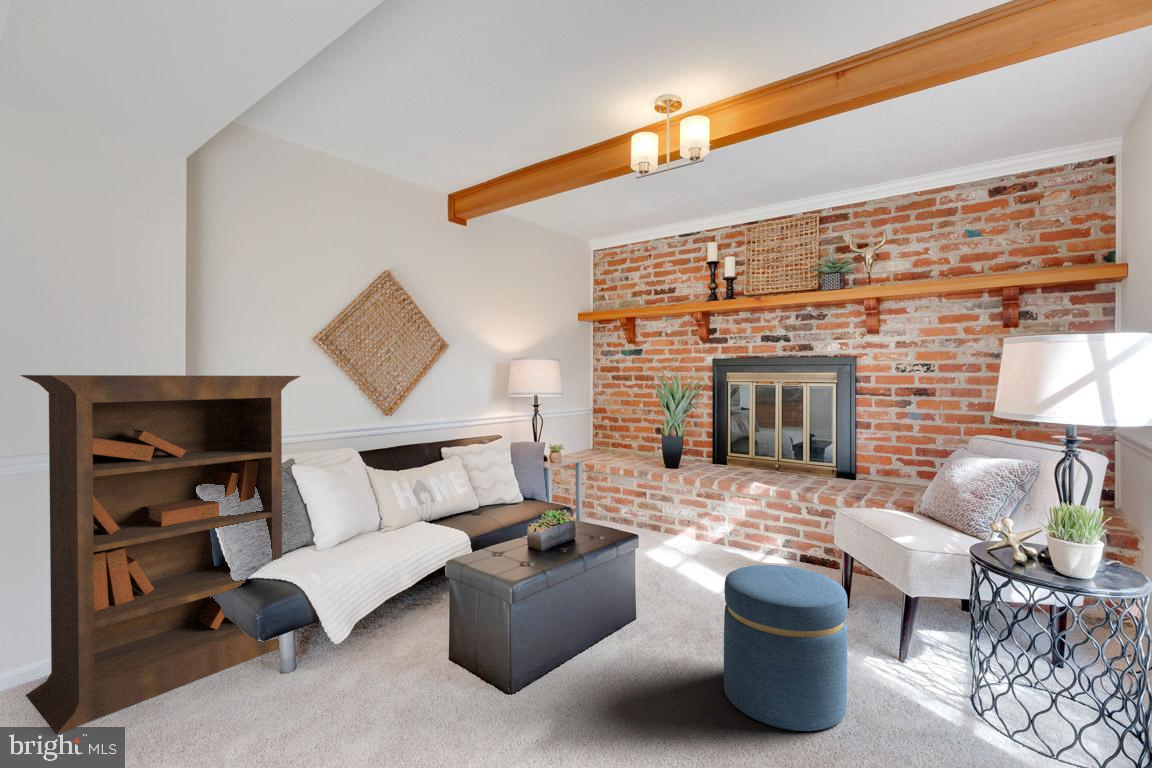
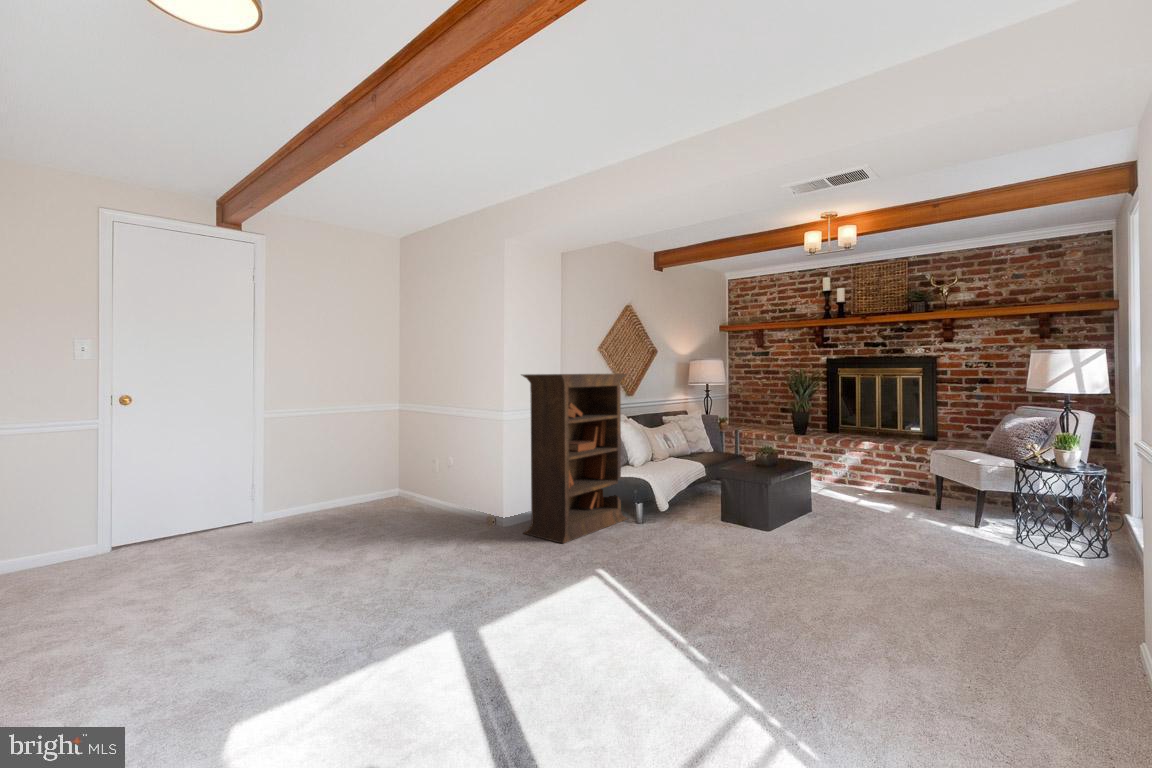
ottoman: present [724,565,848,731] -> none [879,474,949,548]

